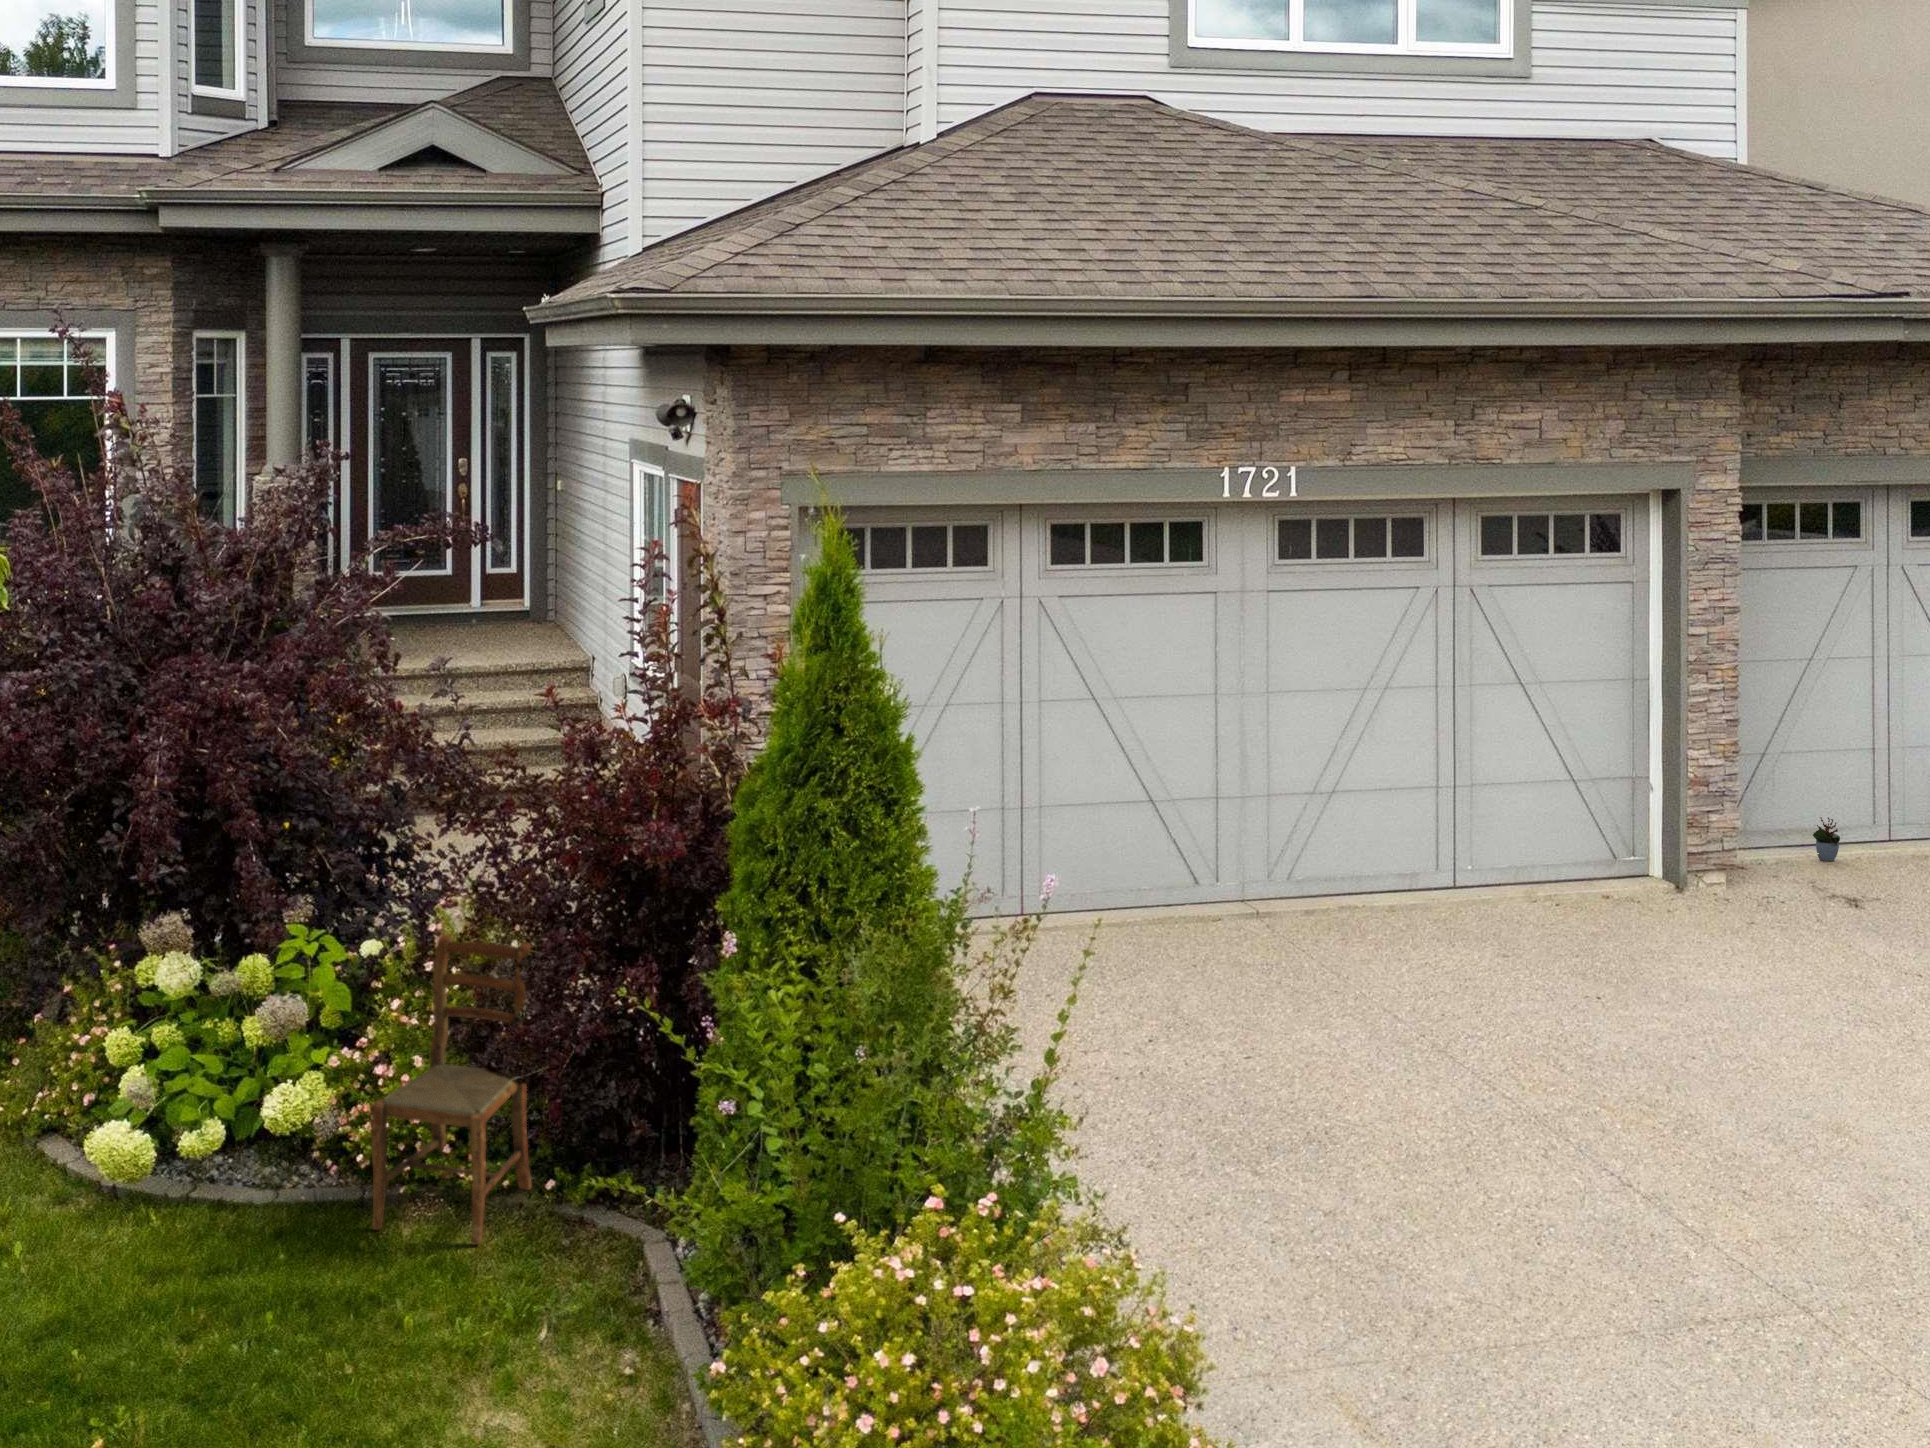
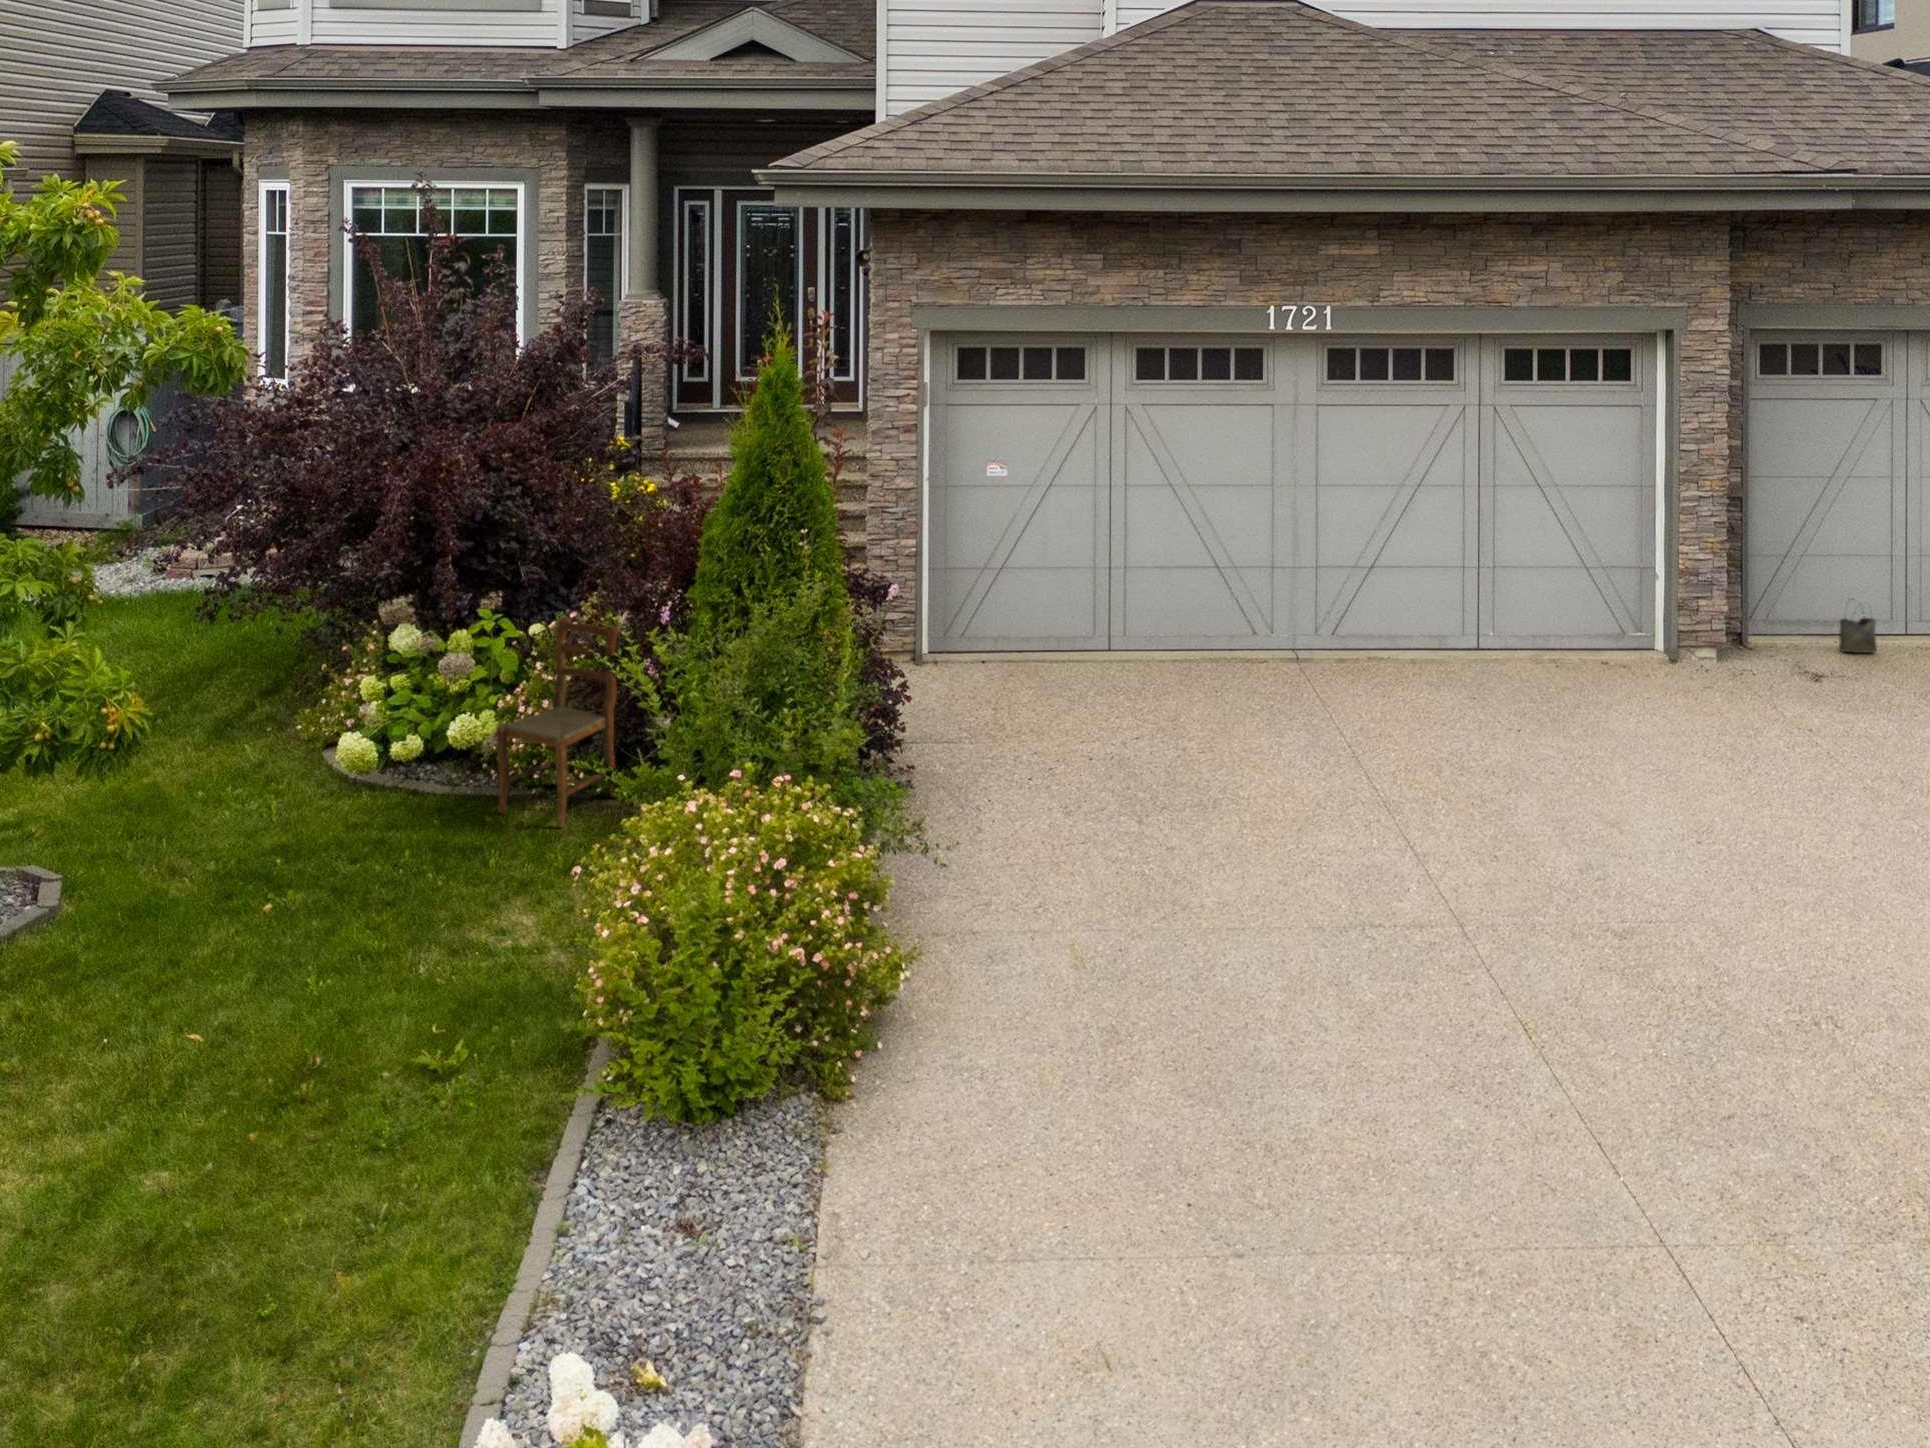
woven basket: none [1856,795,1898,861] -> present [1839,599,1876,653]
decorative plant: present [1813,817,1840,861] -> none [1800,614,1824,651]

